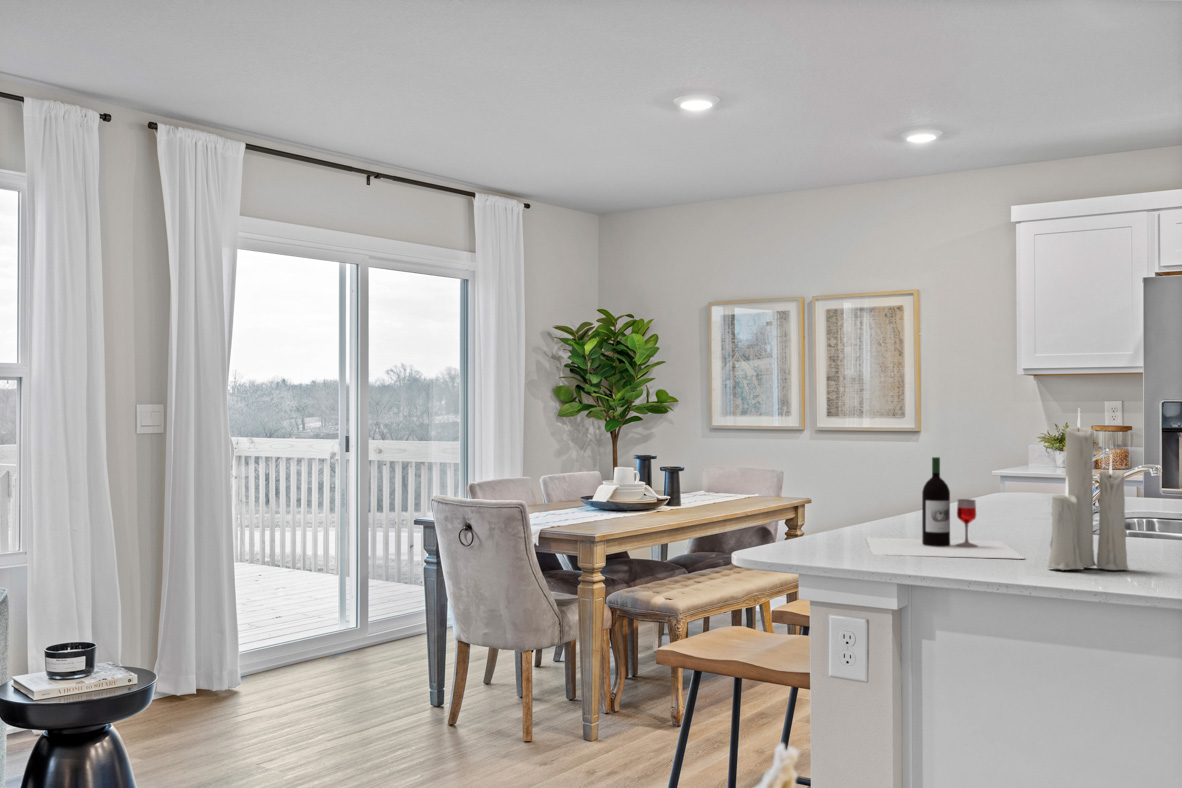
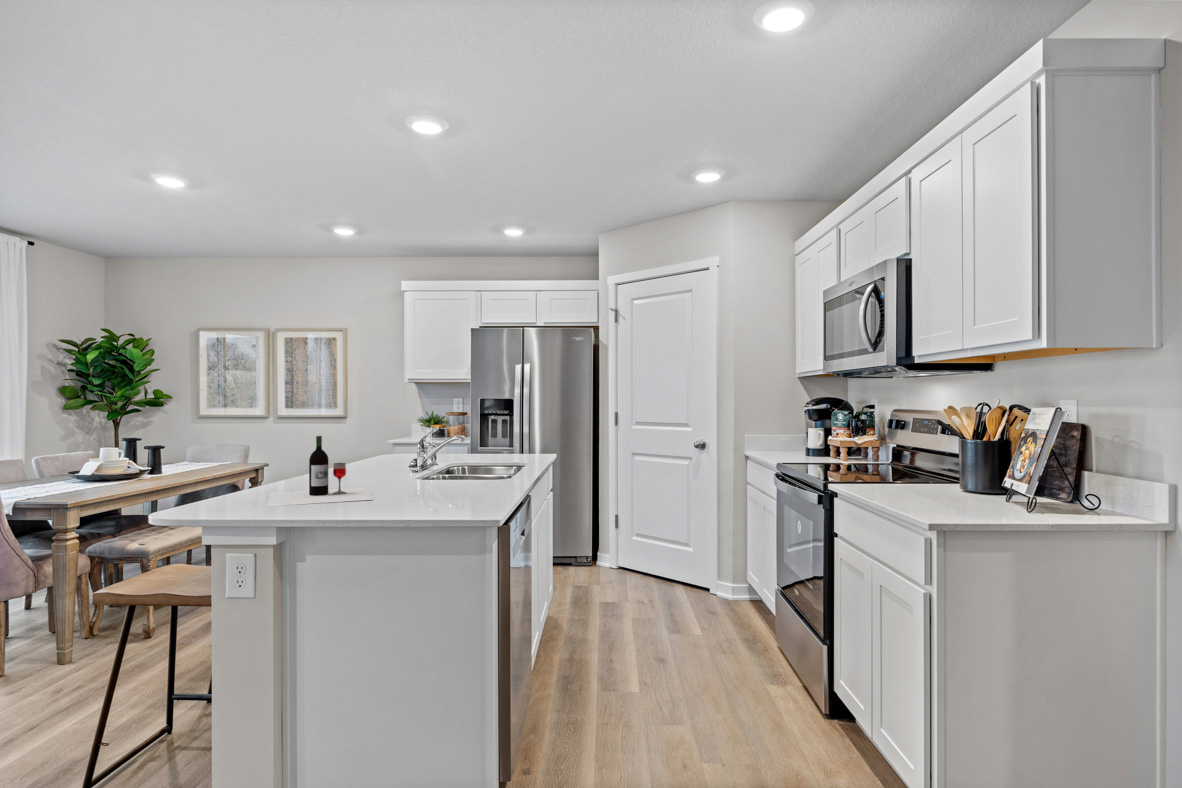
candle: present [1048,411,1129,570] -> none [382,398,432,506]

